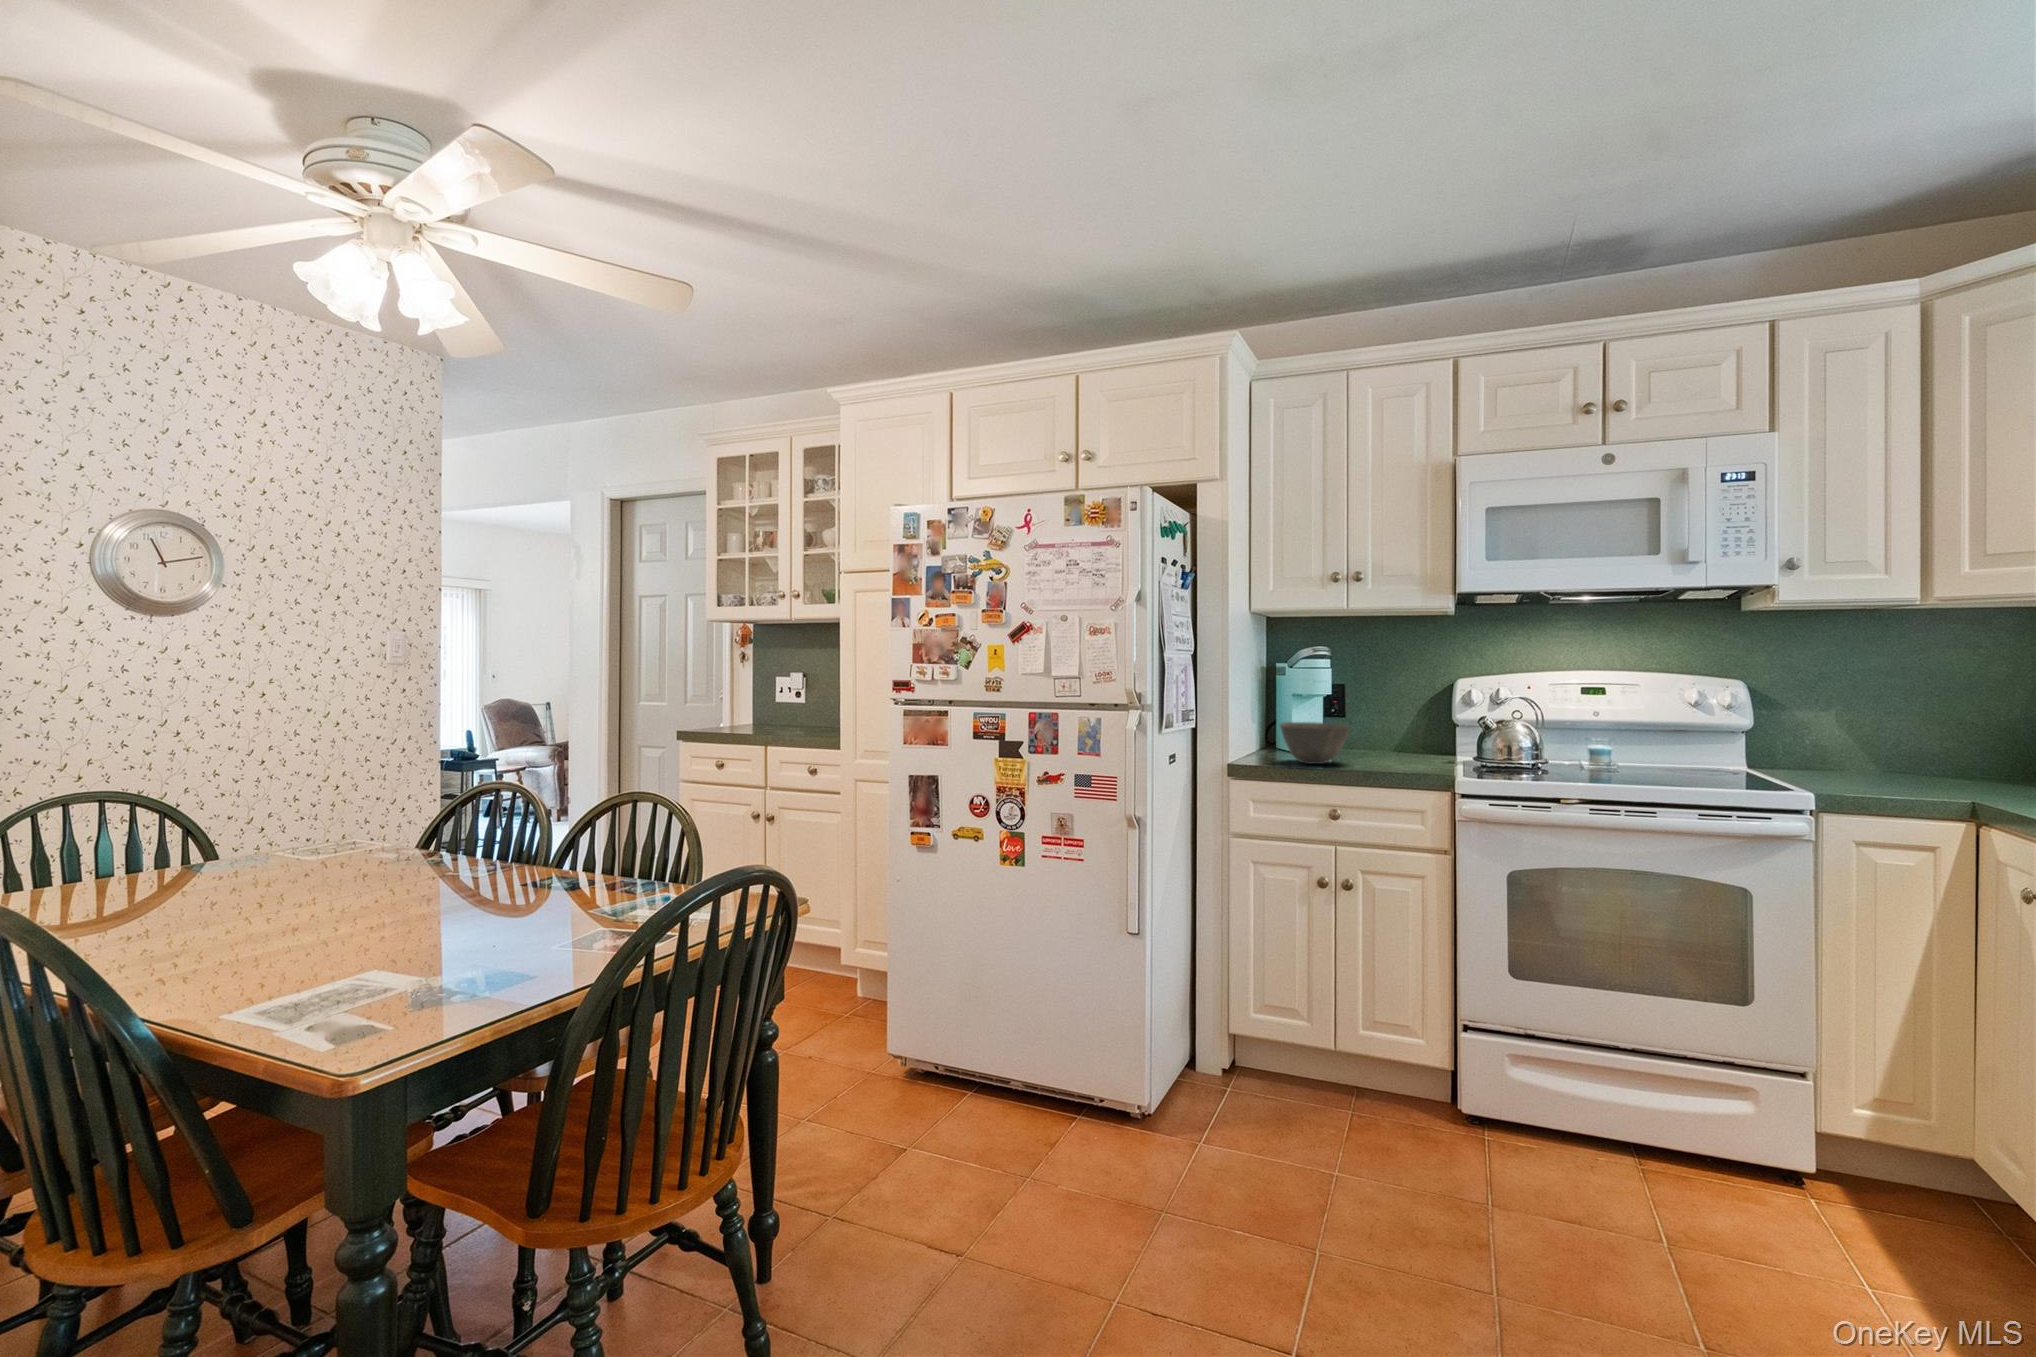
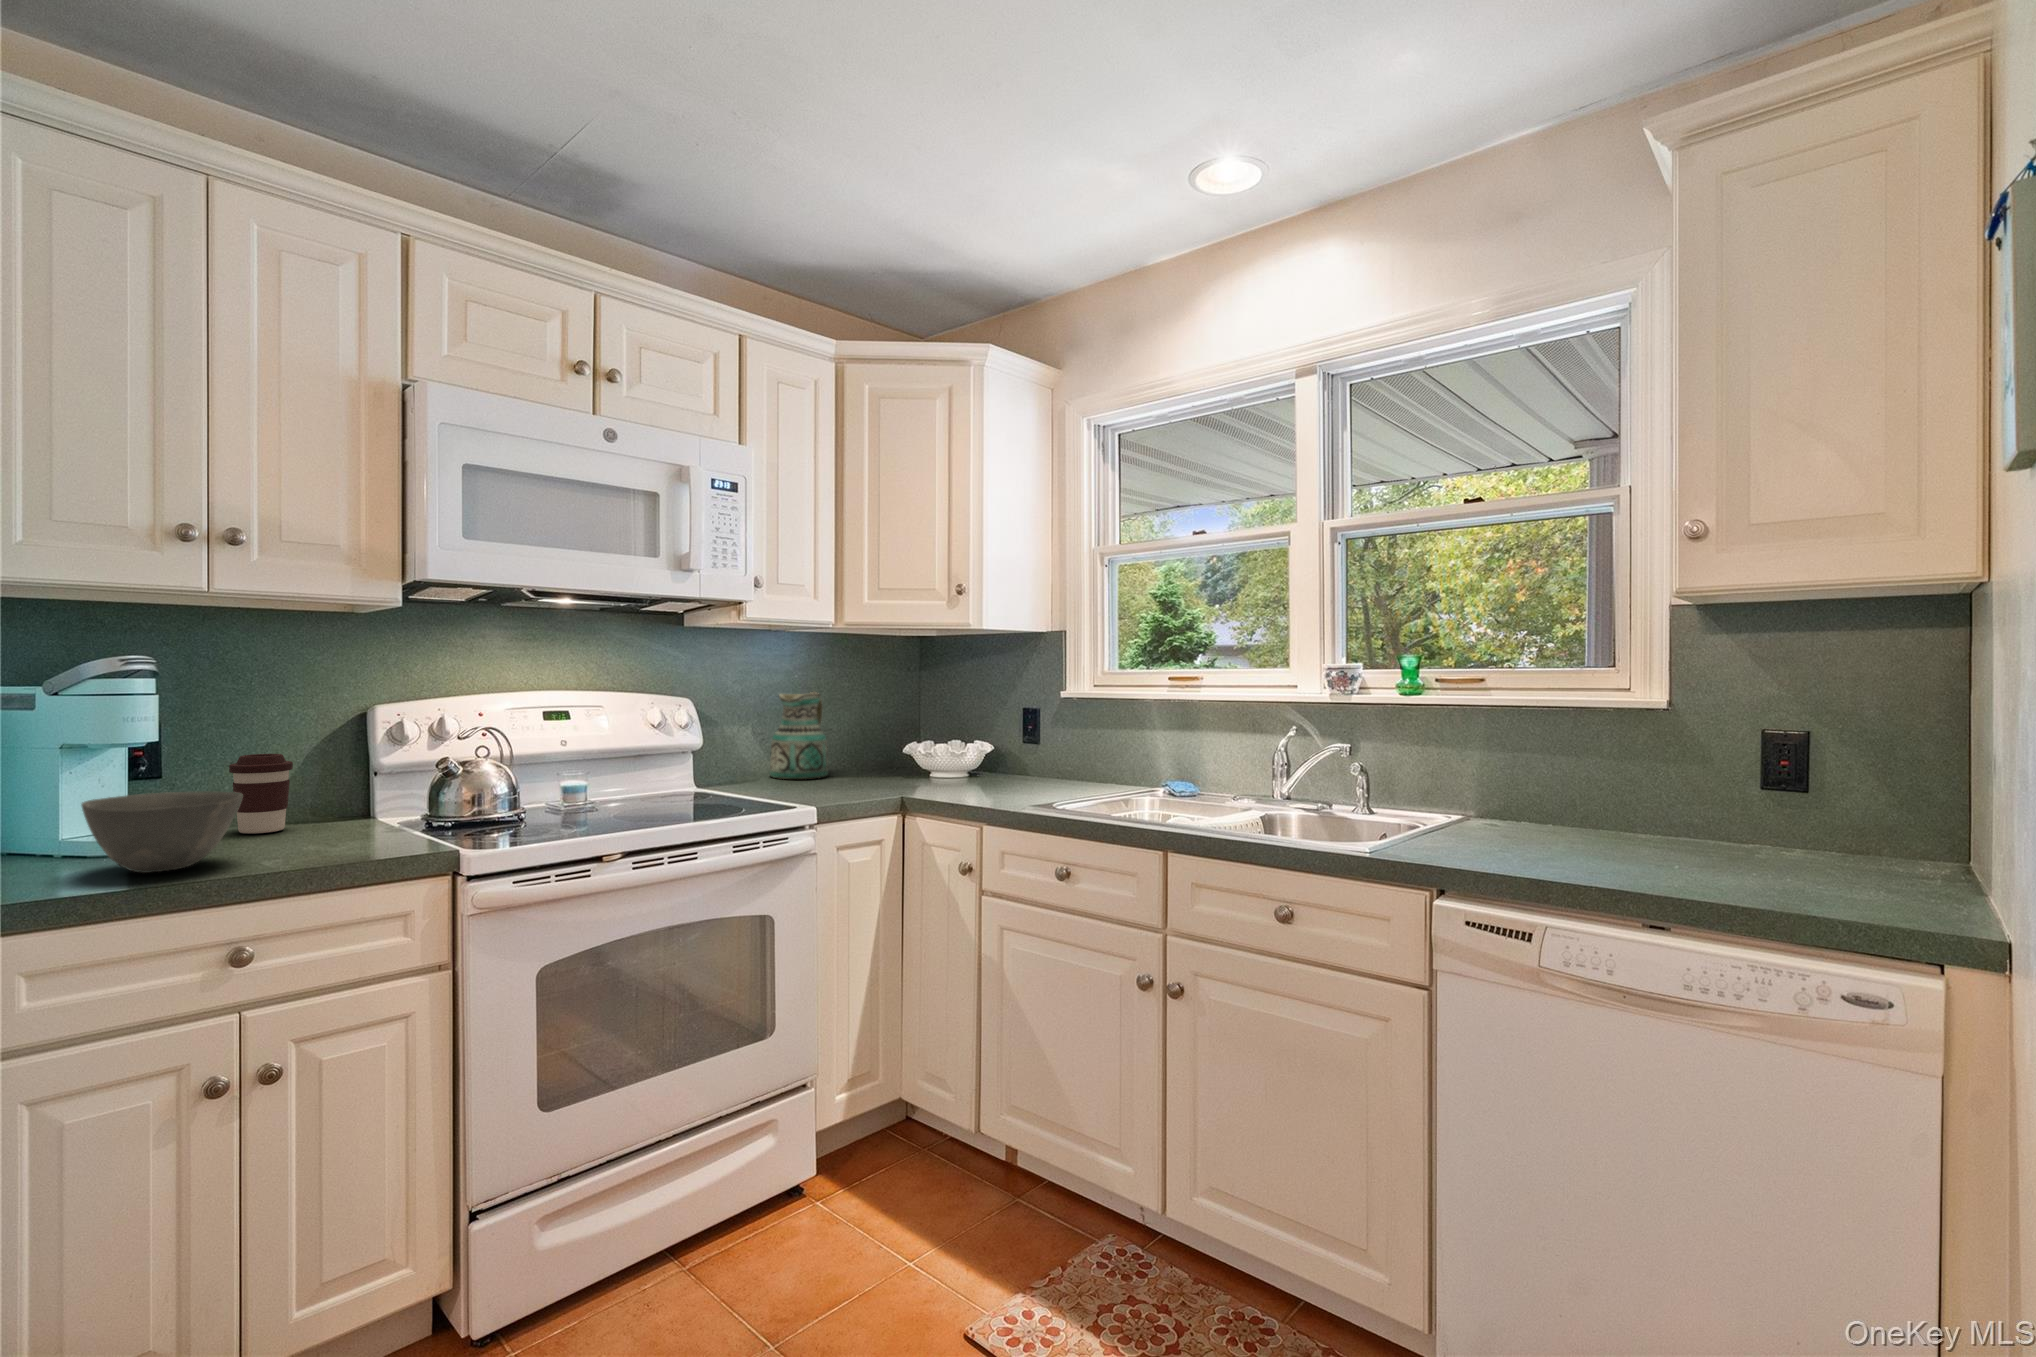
ceramic pitcher: none [1858,680,1952,776] -> present [770,692,828,779]
coffee cup: none [1367,707,1400,756] -> present [229,754,293,834]

